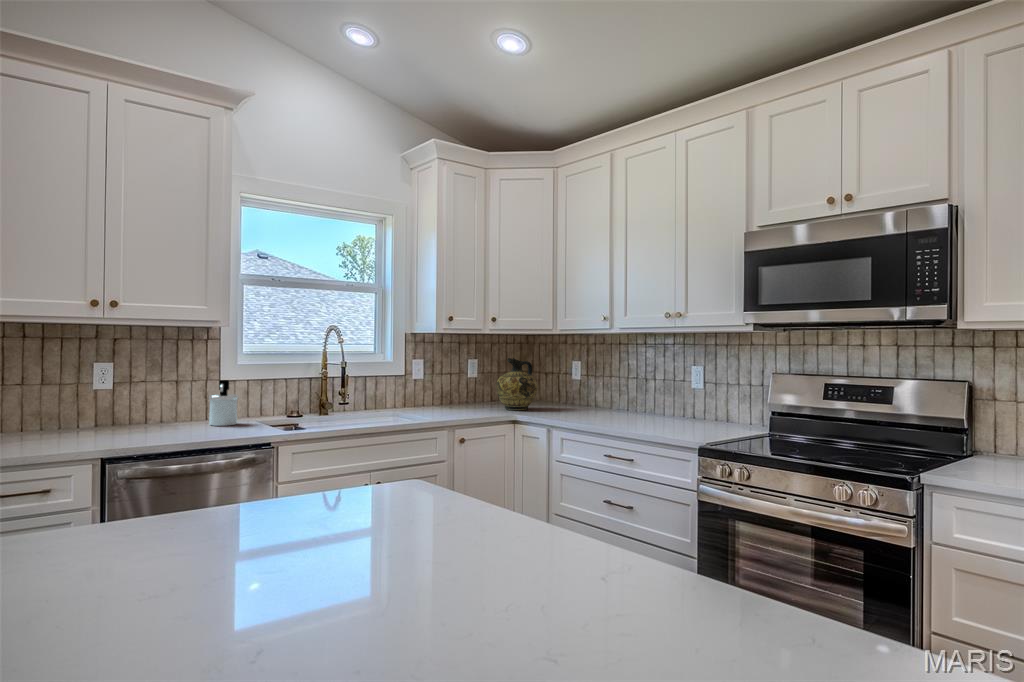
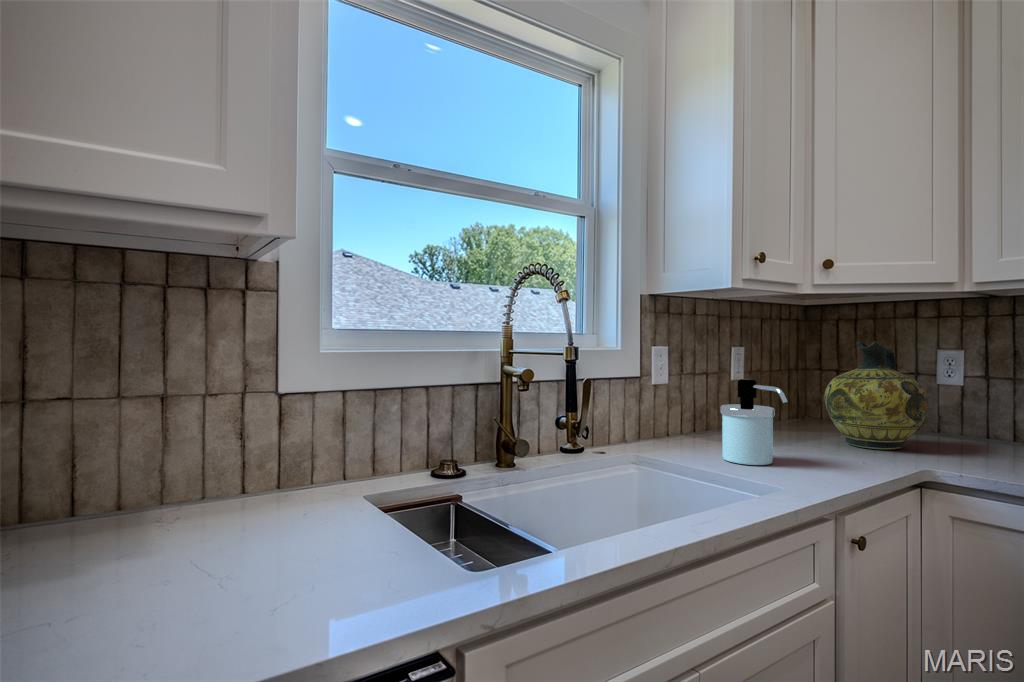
soap dispenser: present [209,380,239,426] -> present [720,379,788,465]

